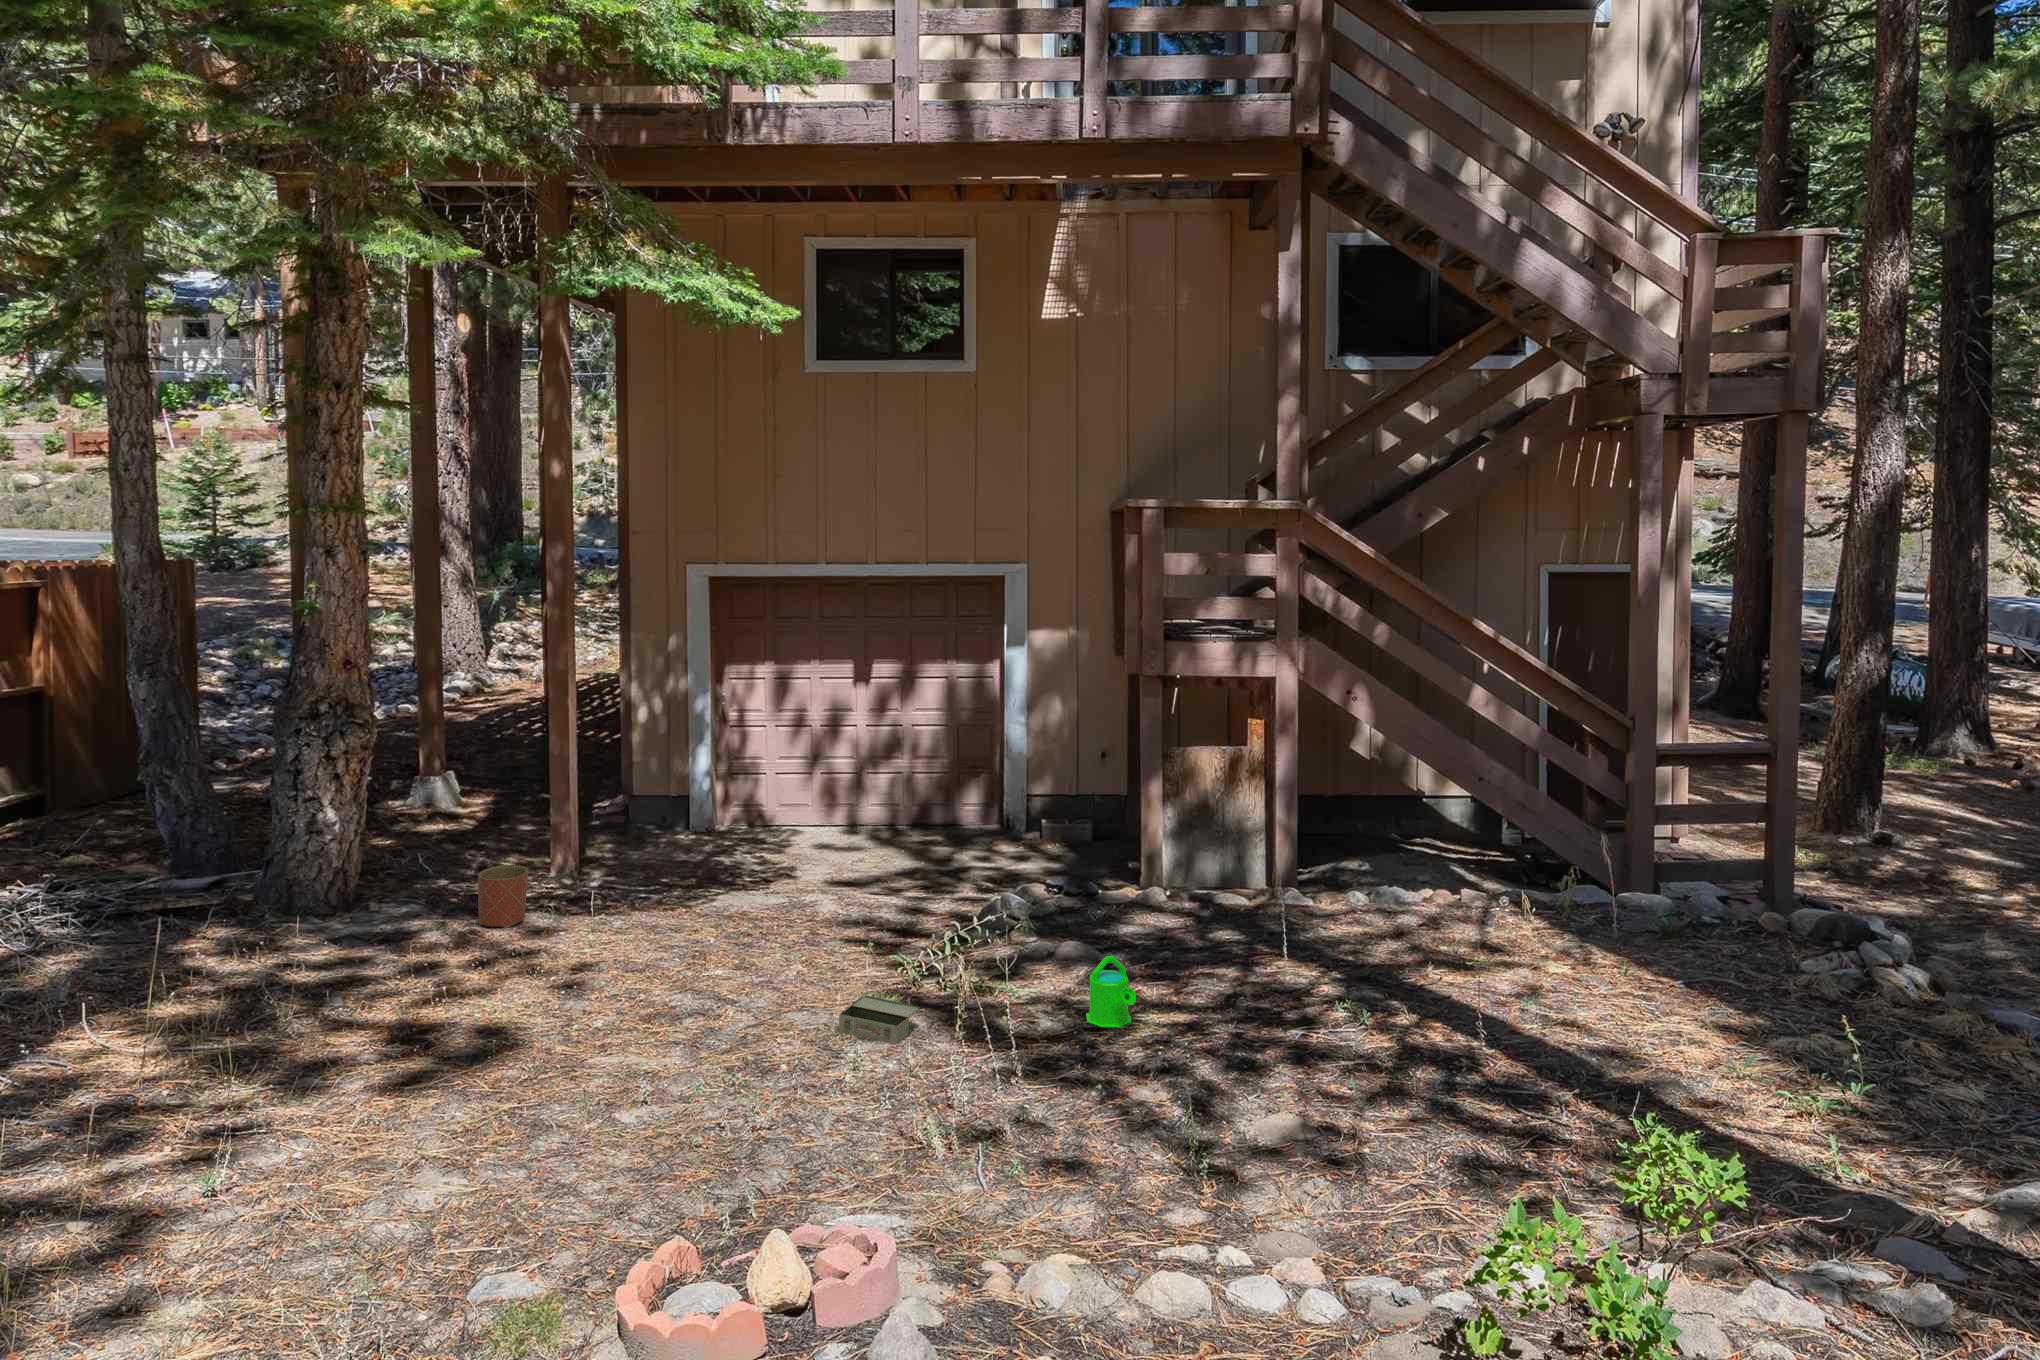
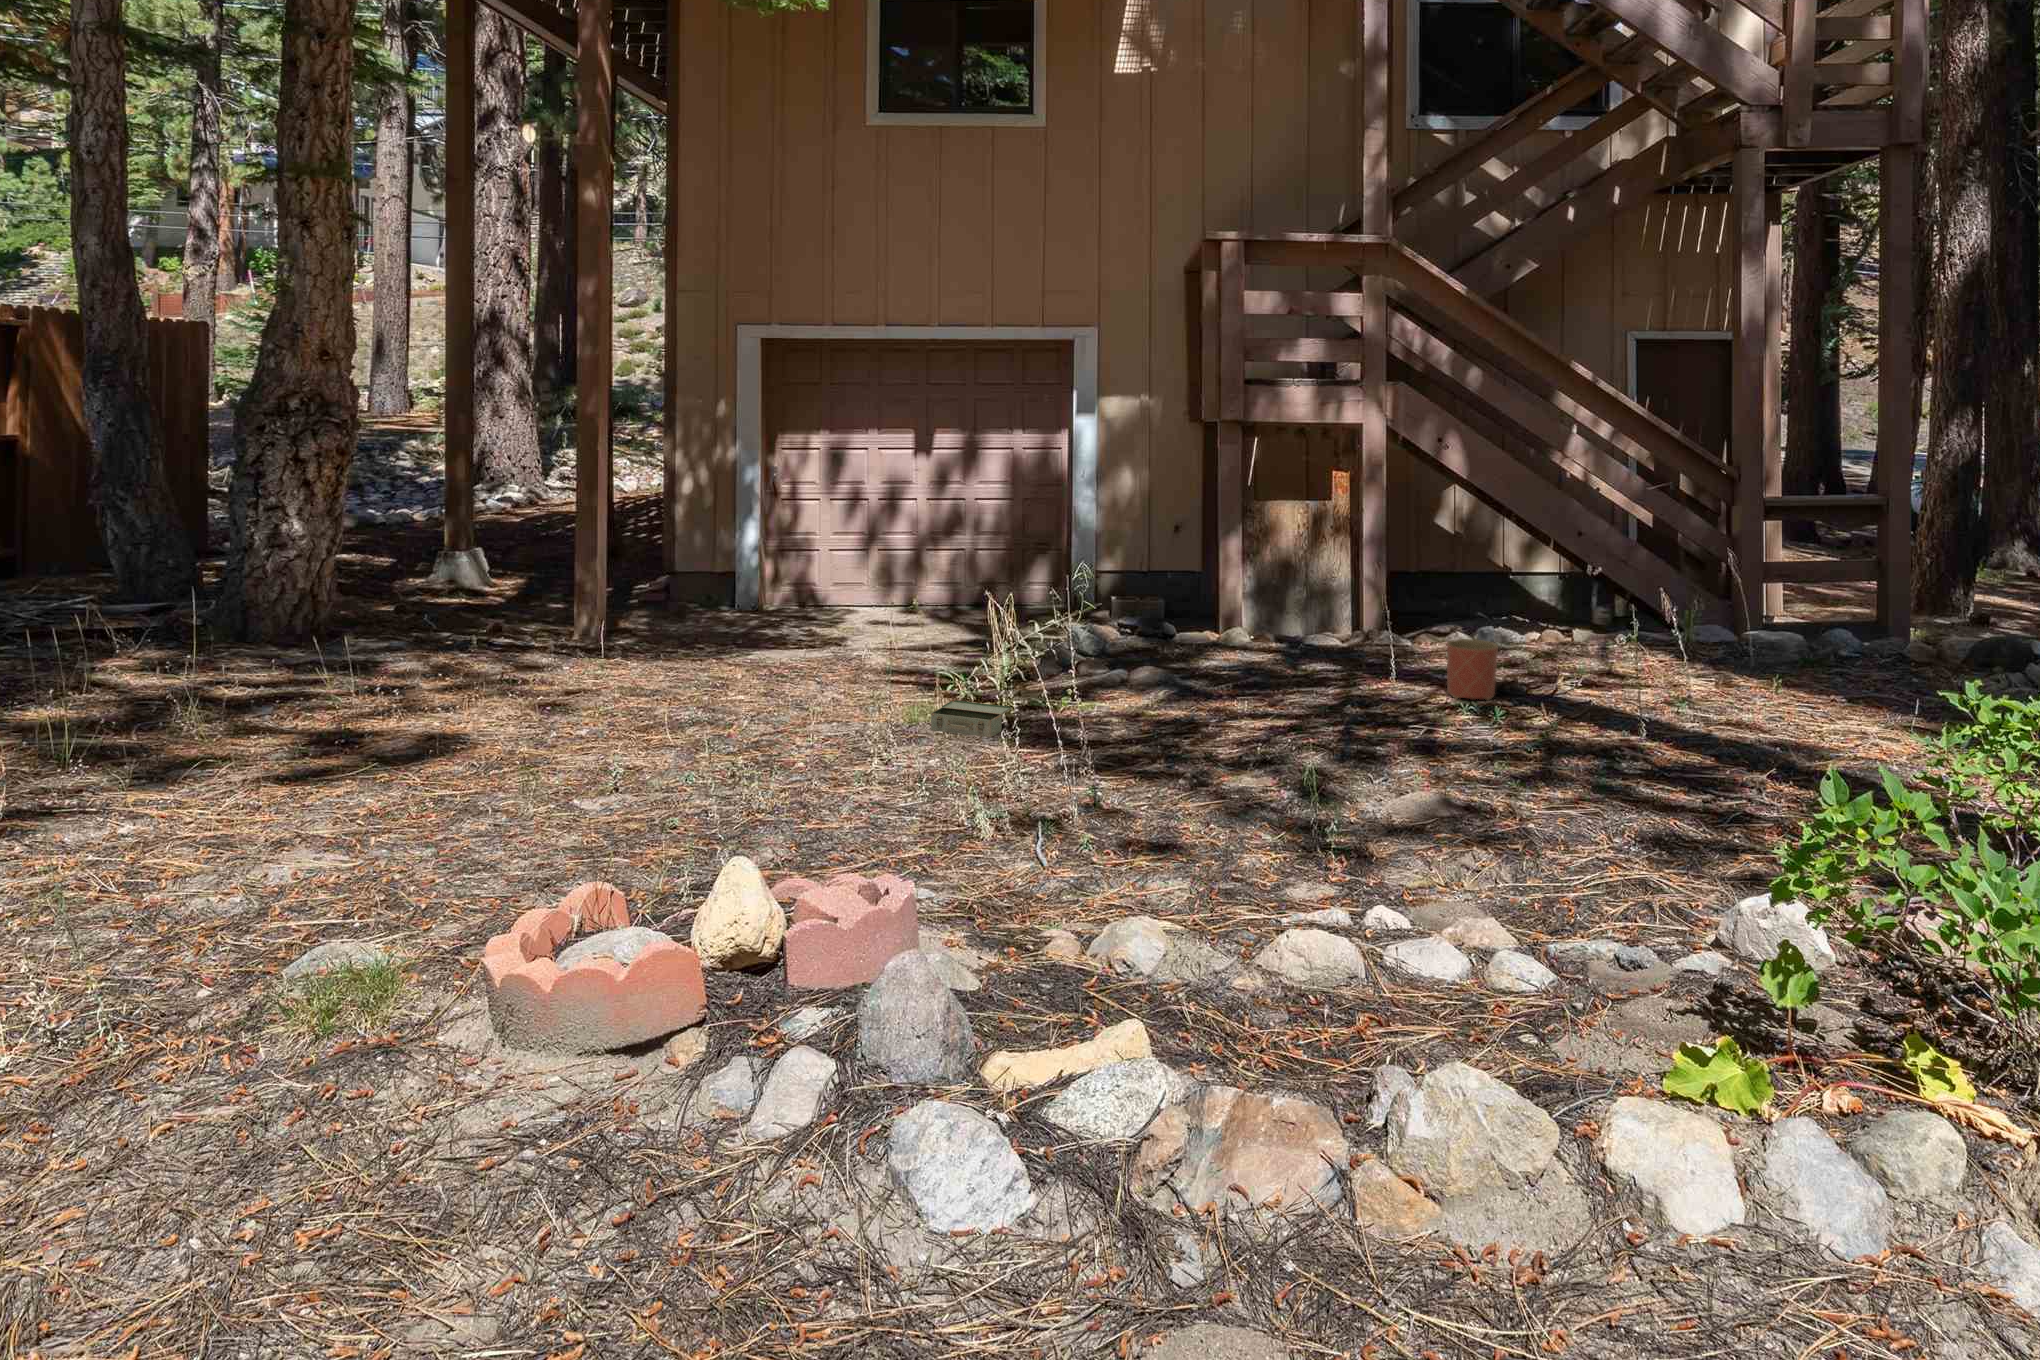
planter: present [478,865,528,928] -> present [1447,639,1498,700]
watering can: present [1086,956,1136,1027] -> none [1175,660,1227,725]

